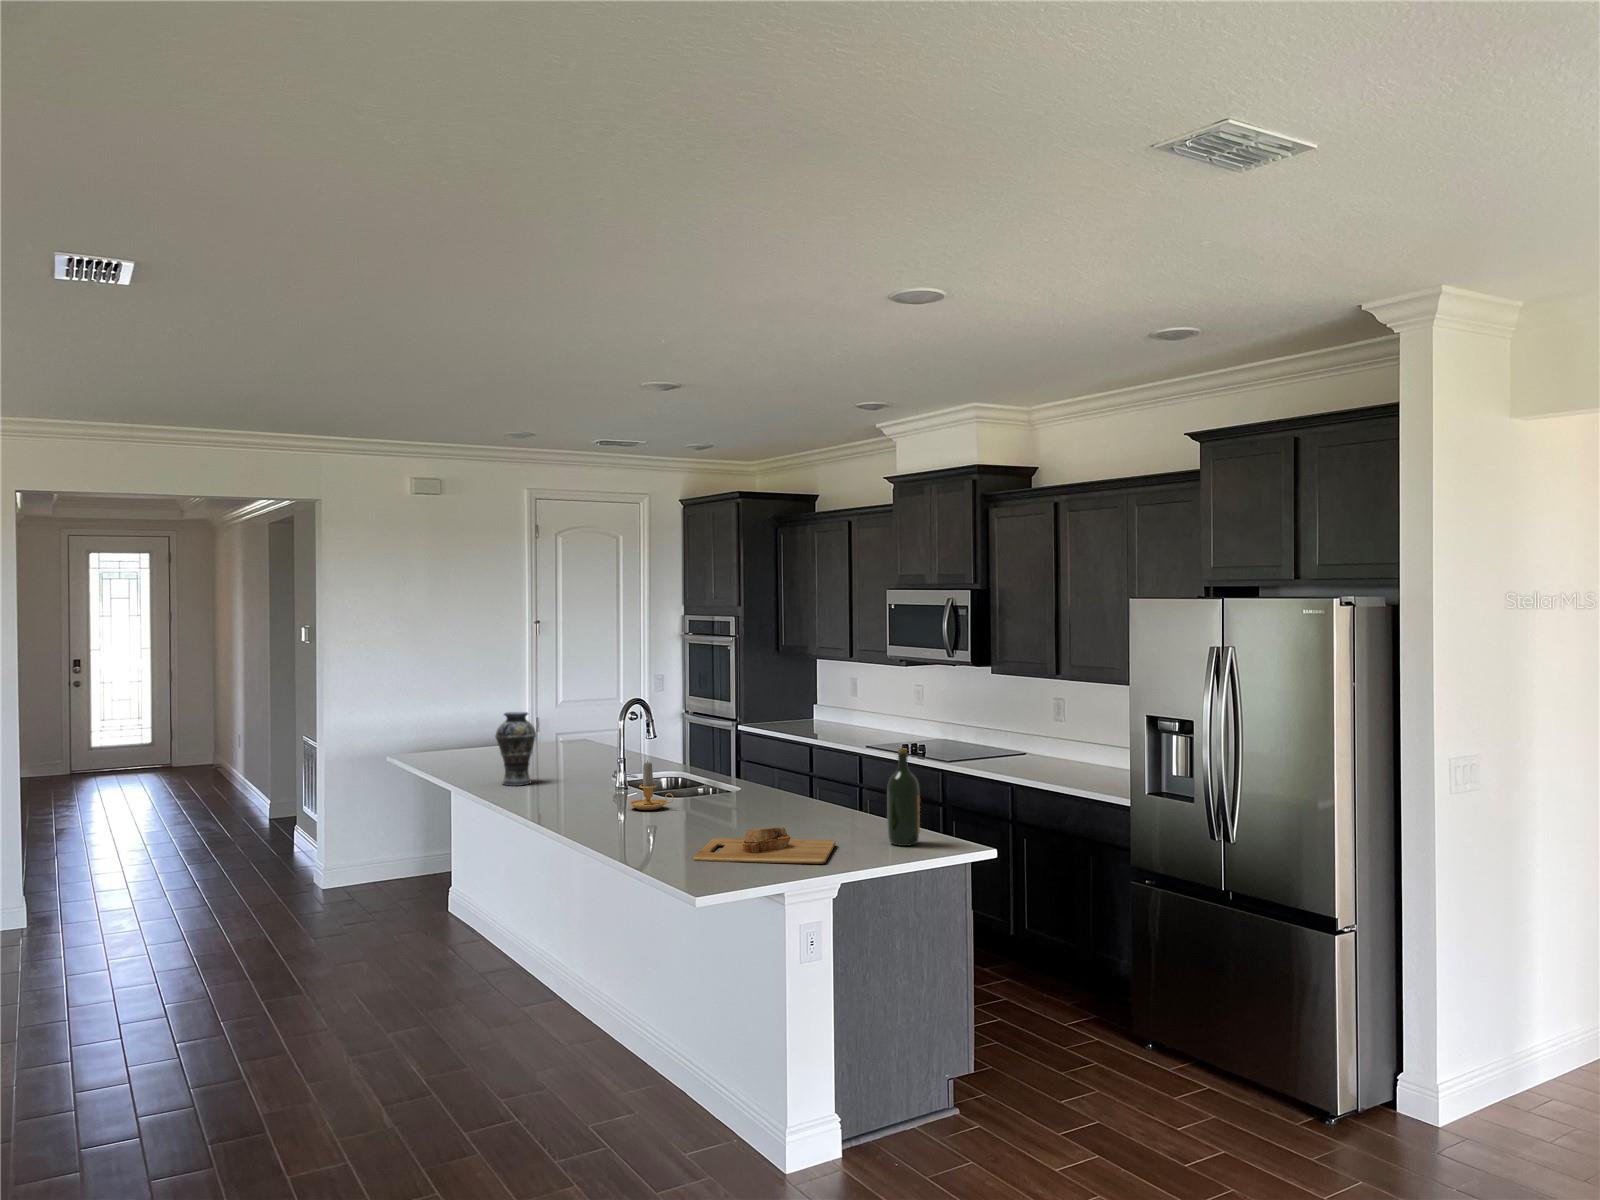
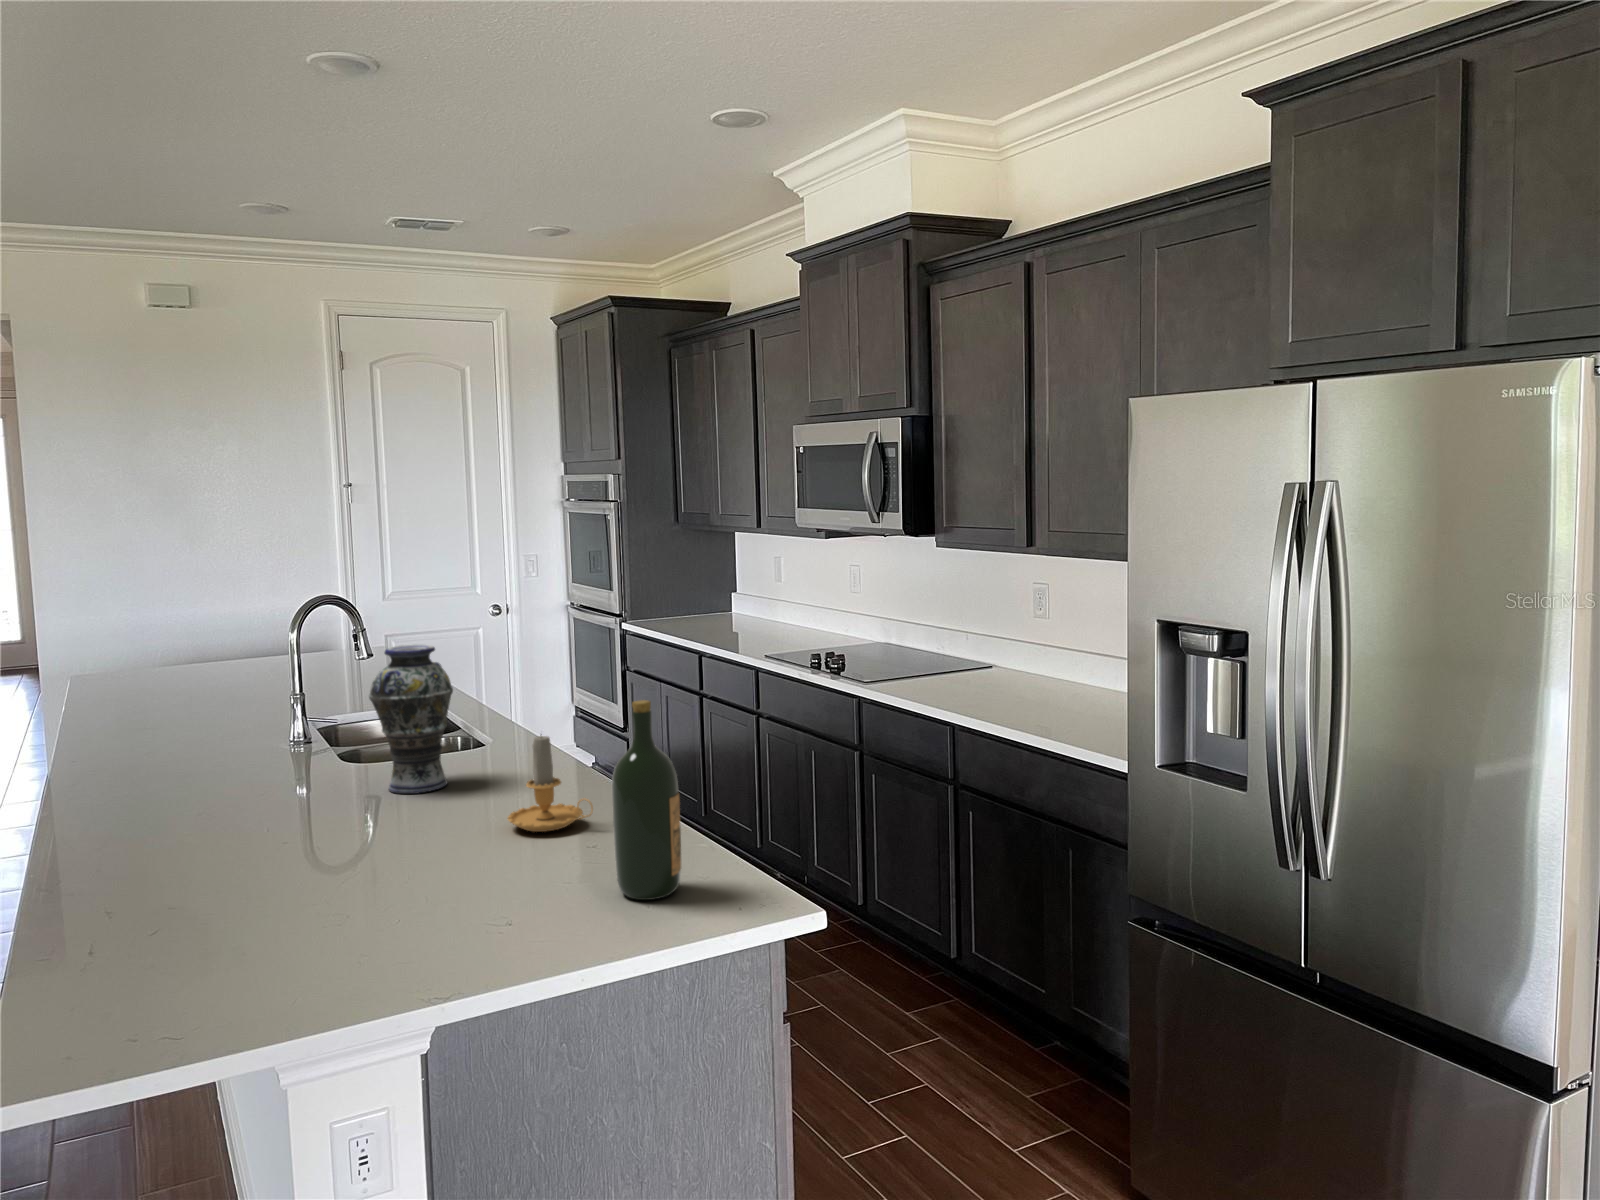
vase: present [495,711,536,786] -> present [369,644,453,794]
candle: present [630,762,673,810] -> present [508,736,593,832]
cutting board: present [693,827,836,864] -> none [147,869,504,974]

